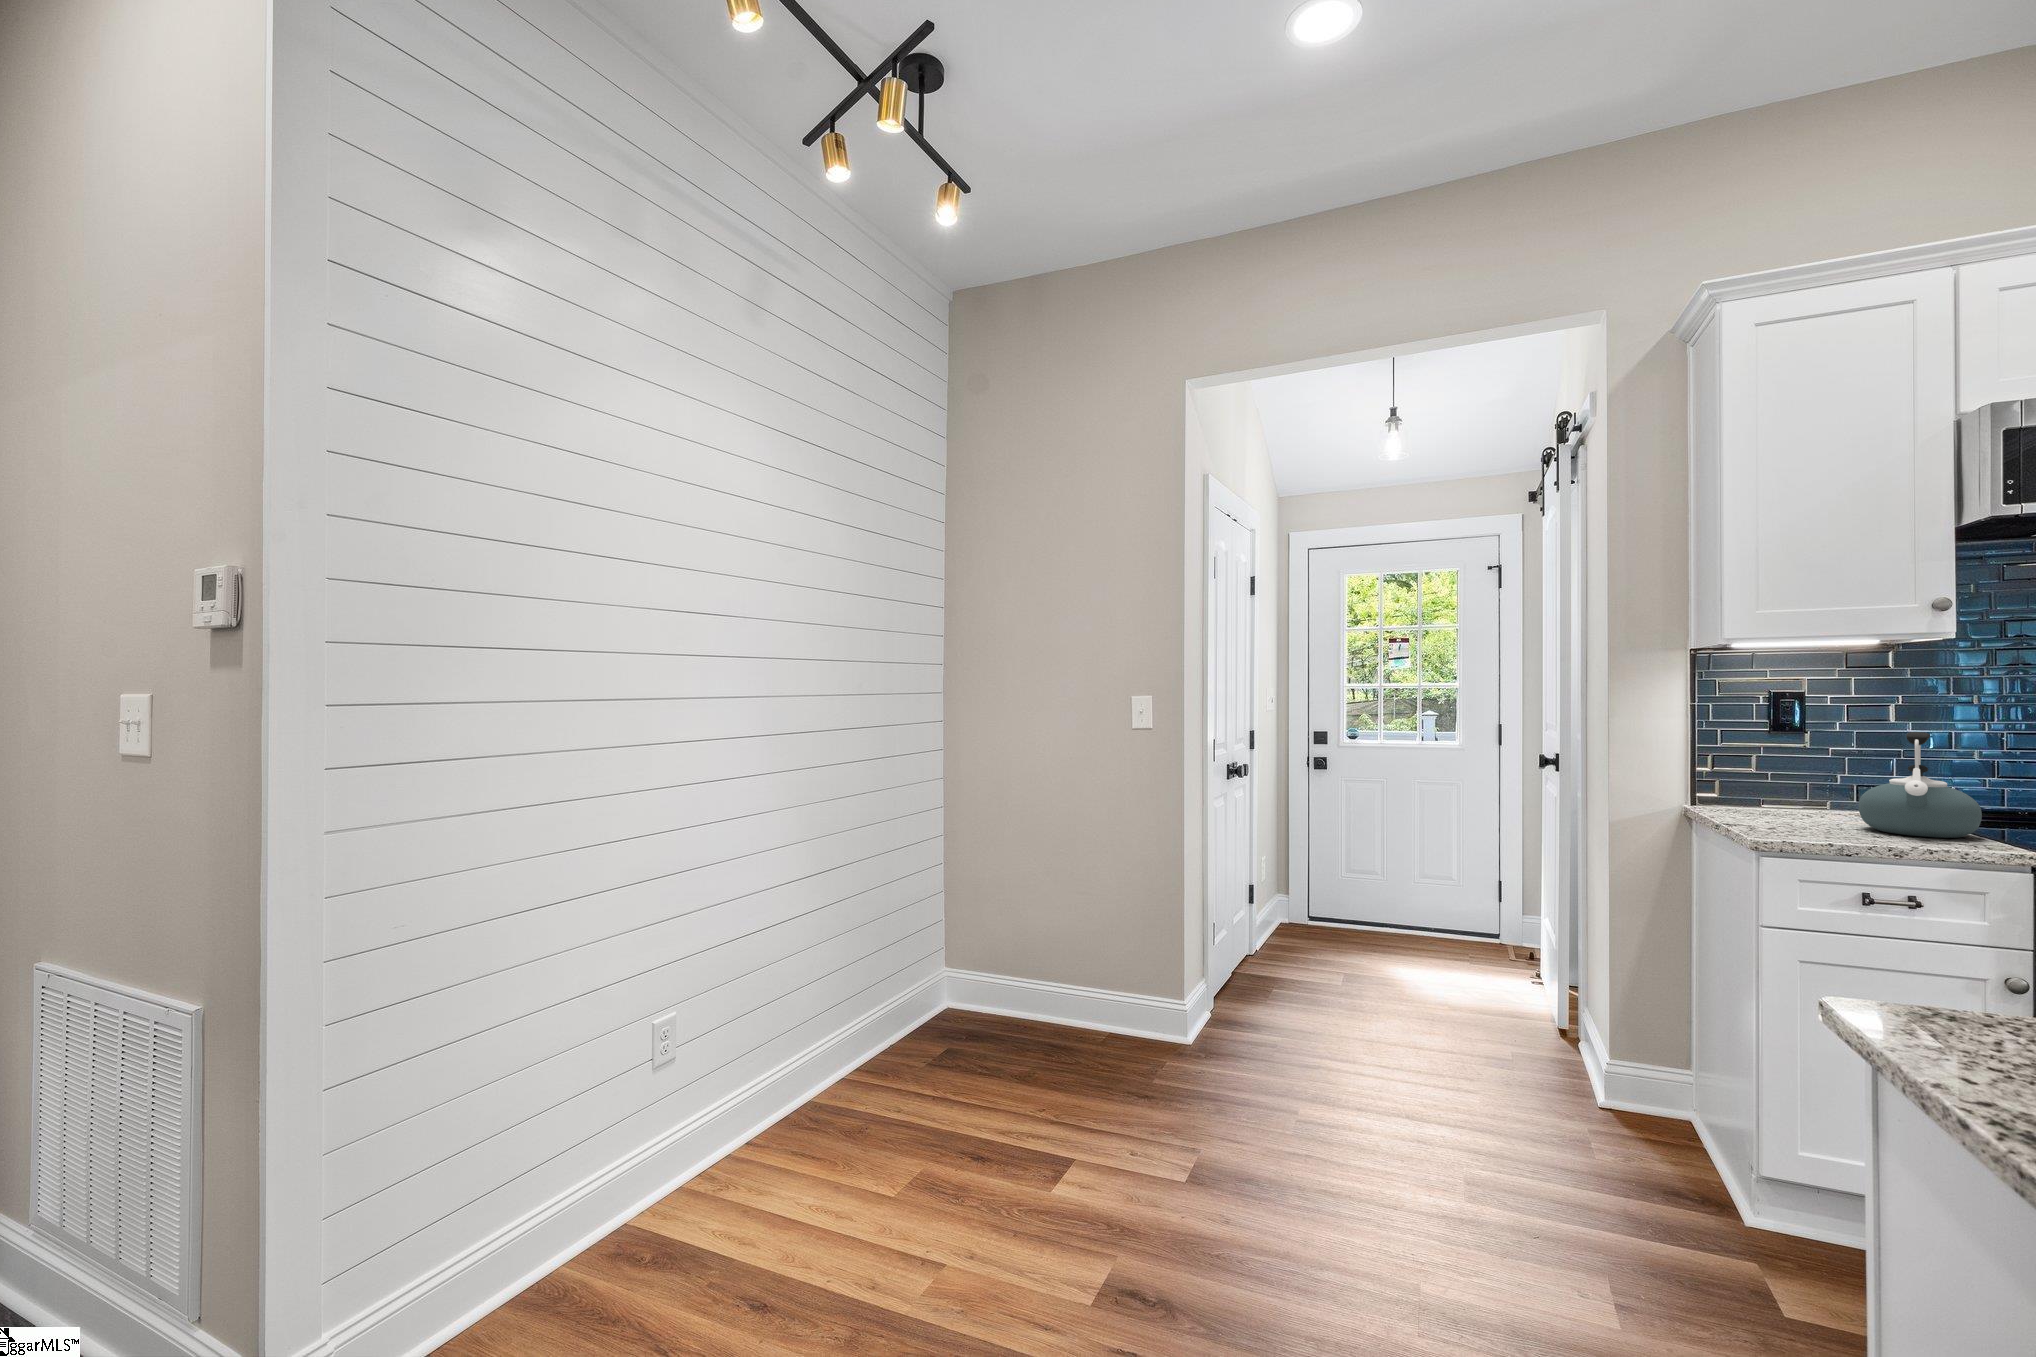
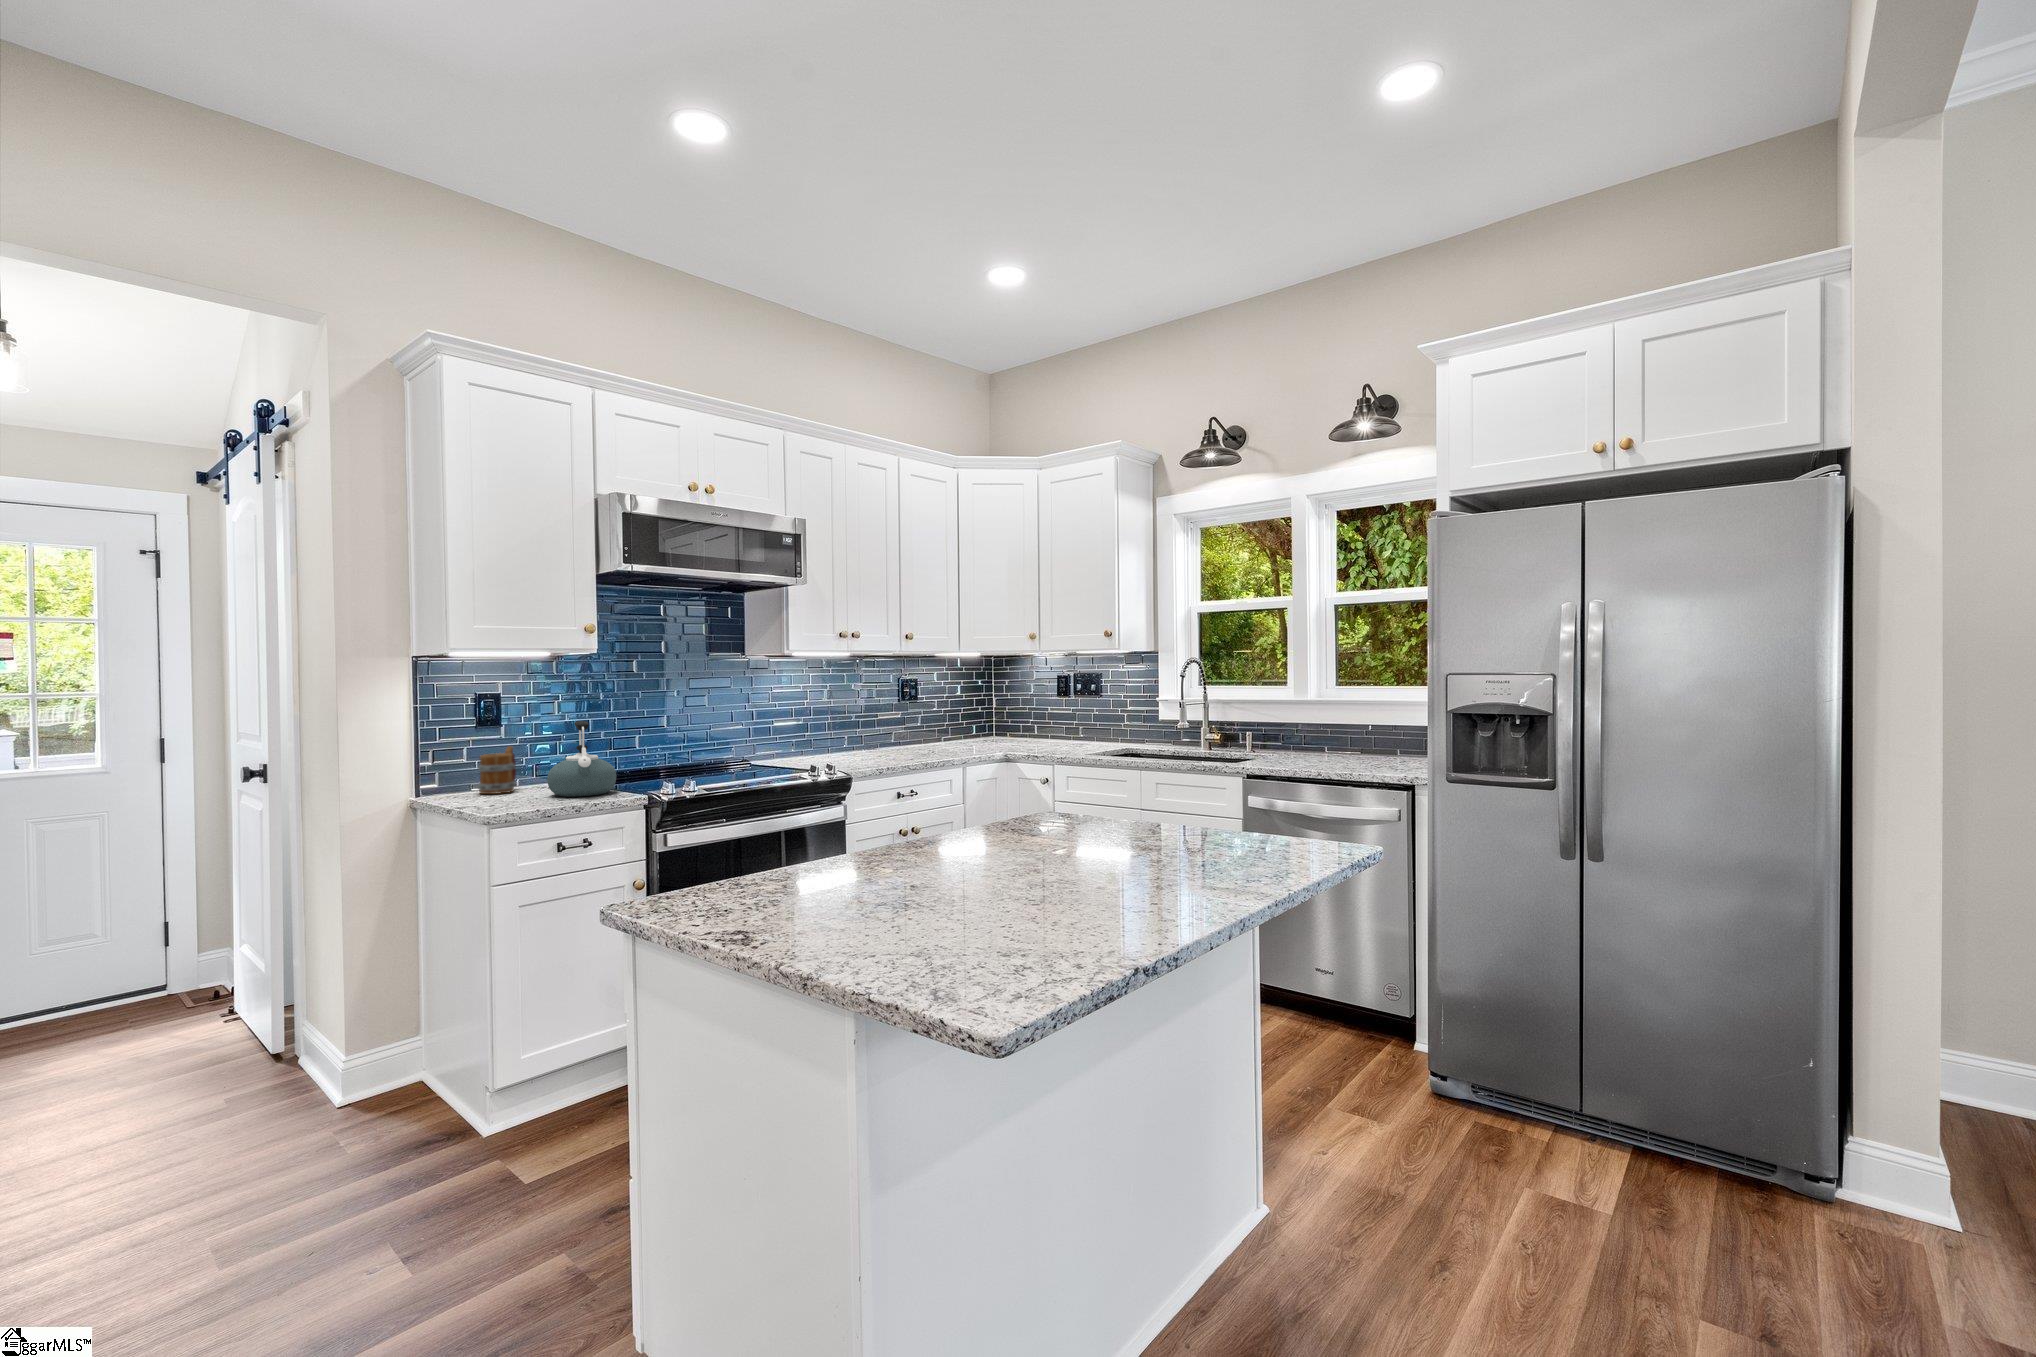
mug: none [1762,758,1822,815] -> present [477,746,516,794]

